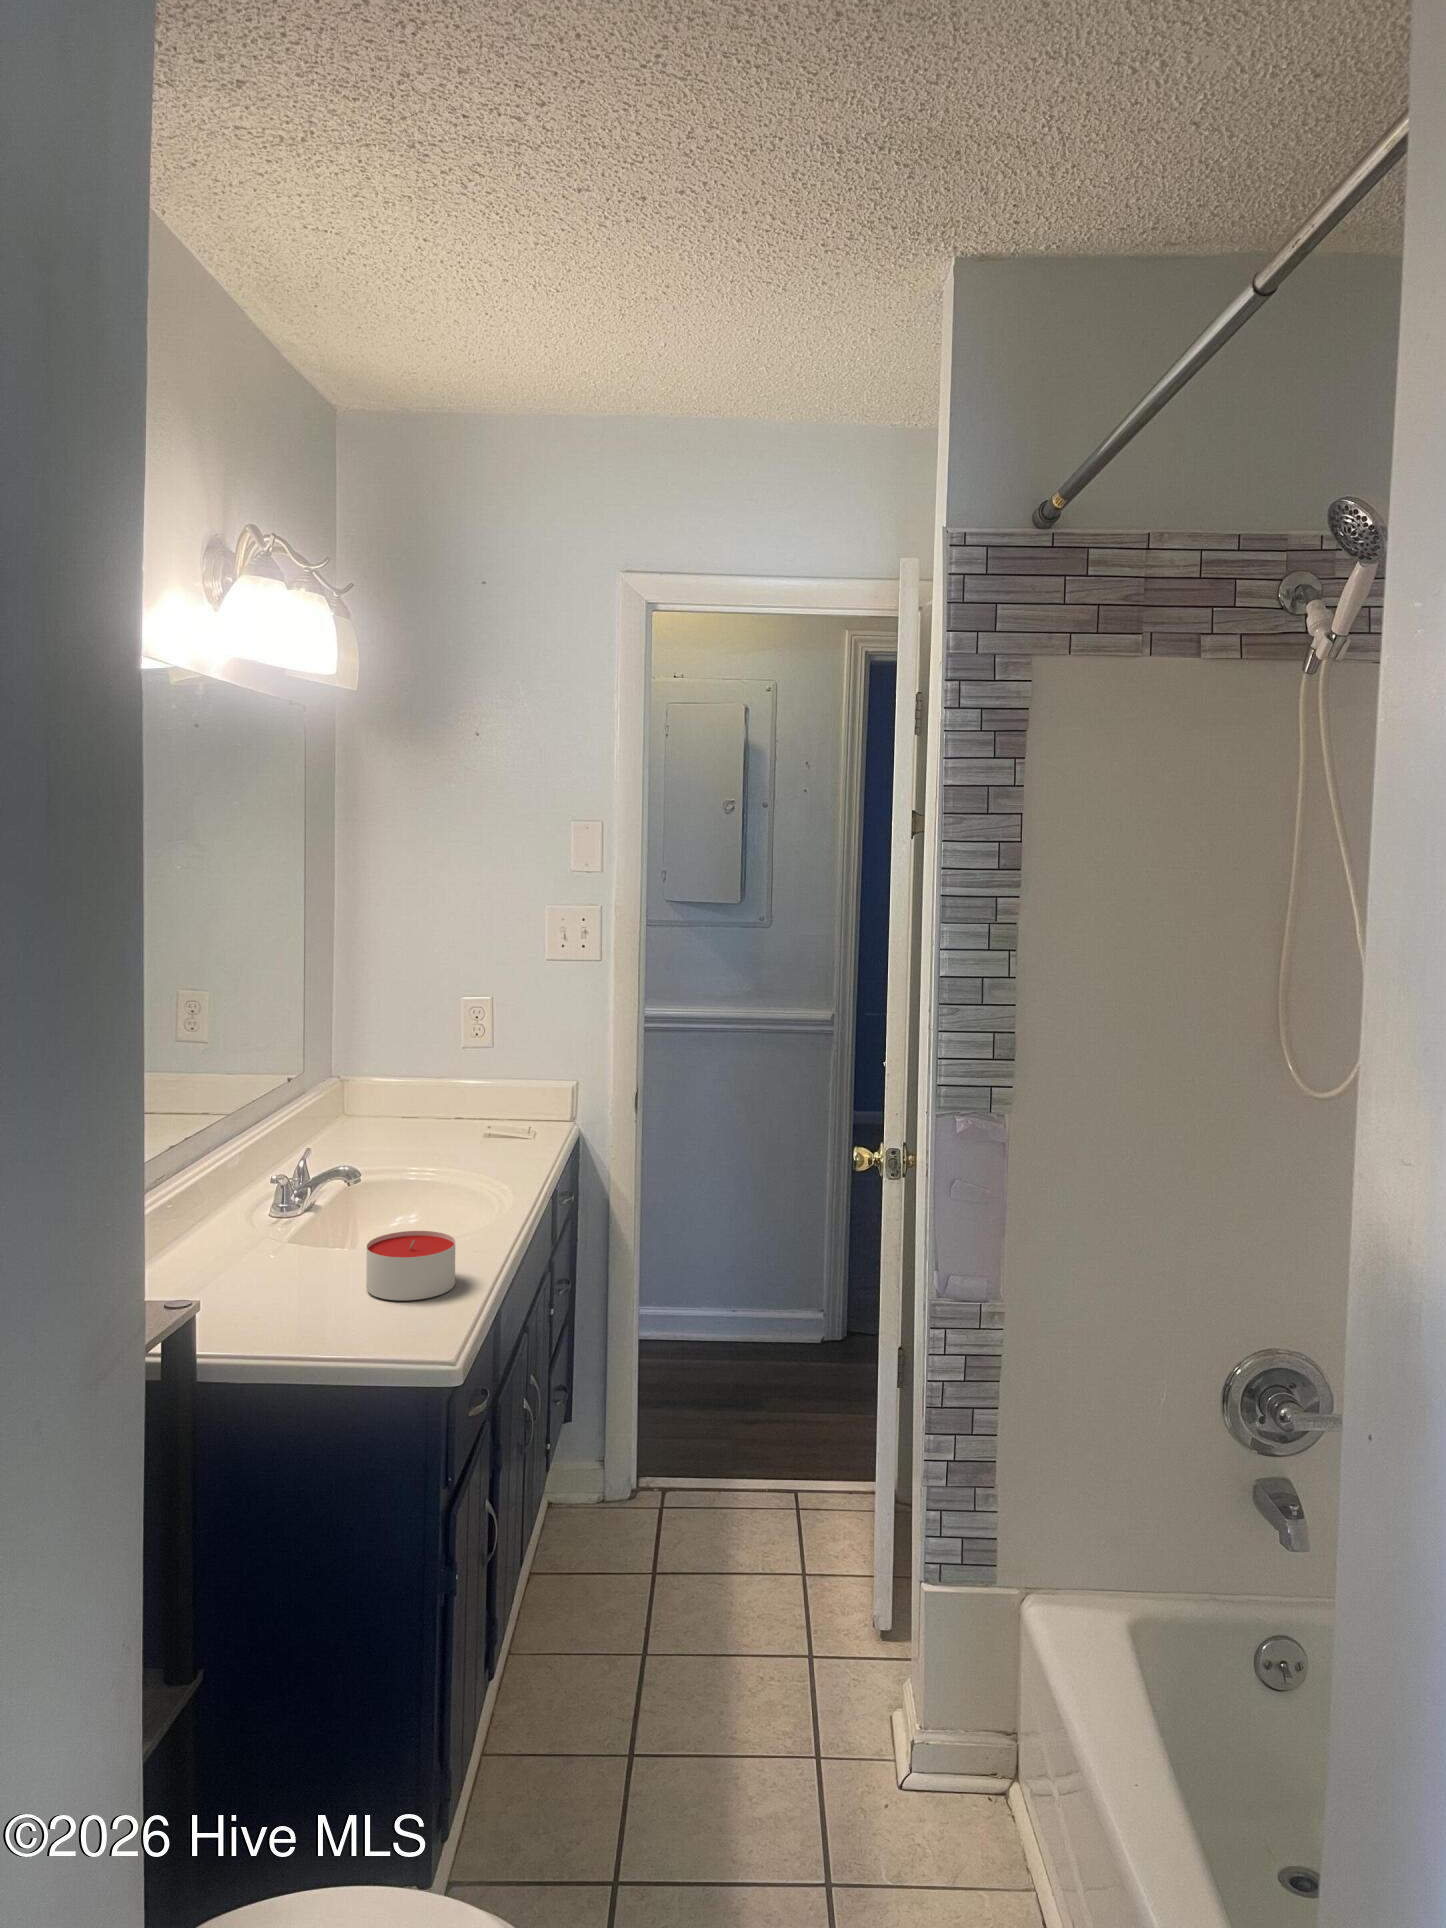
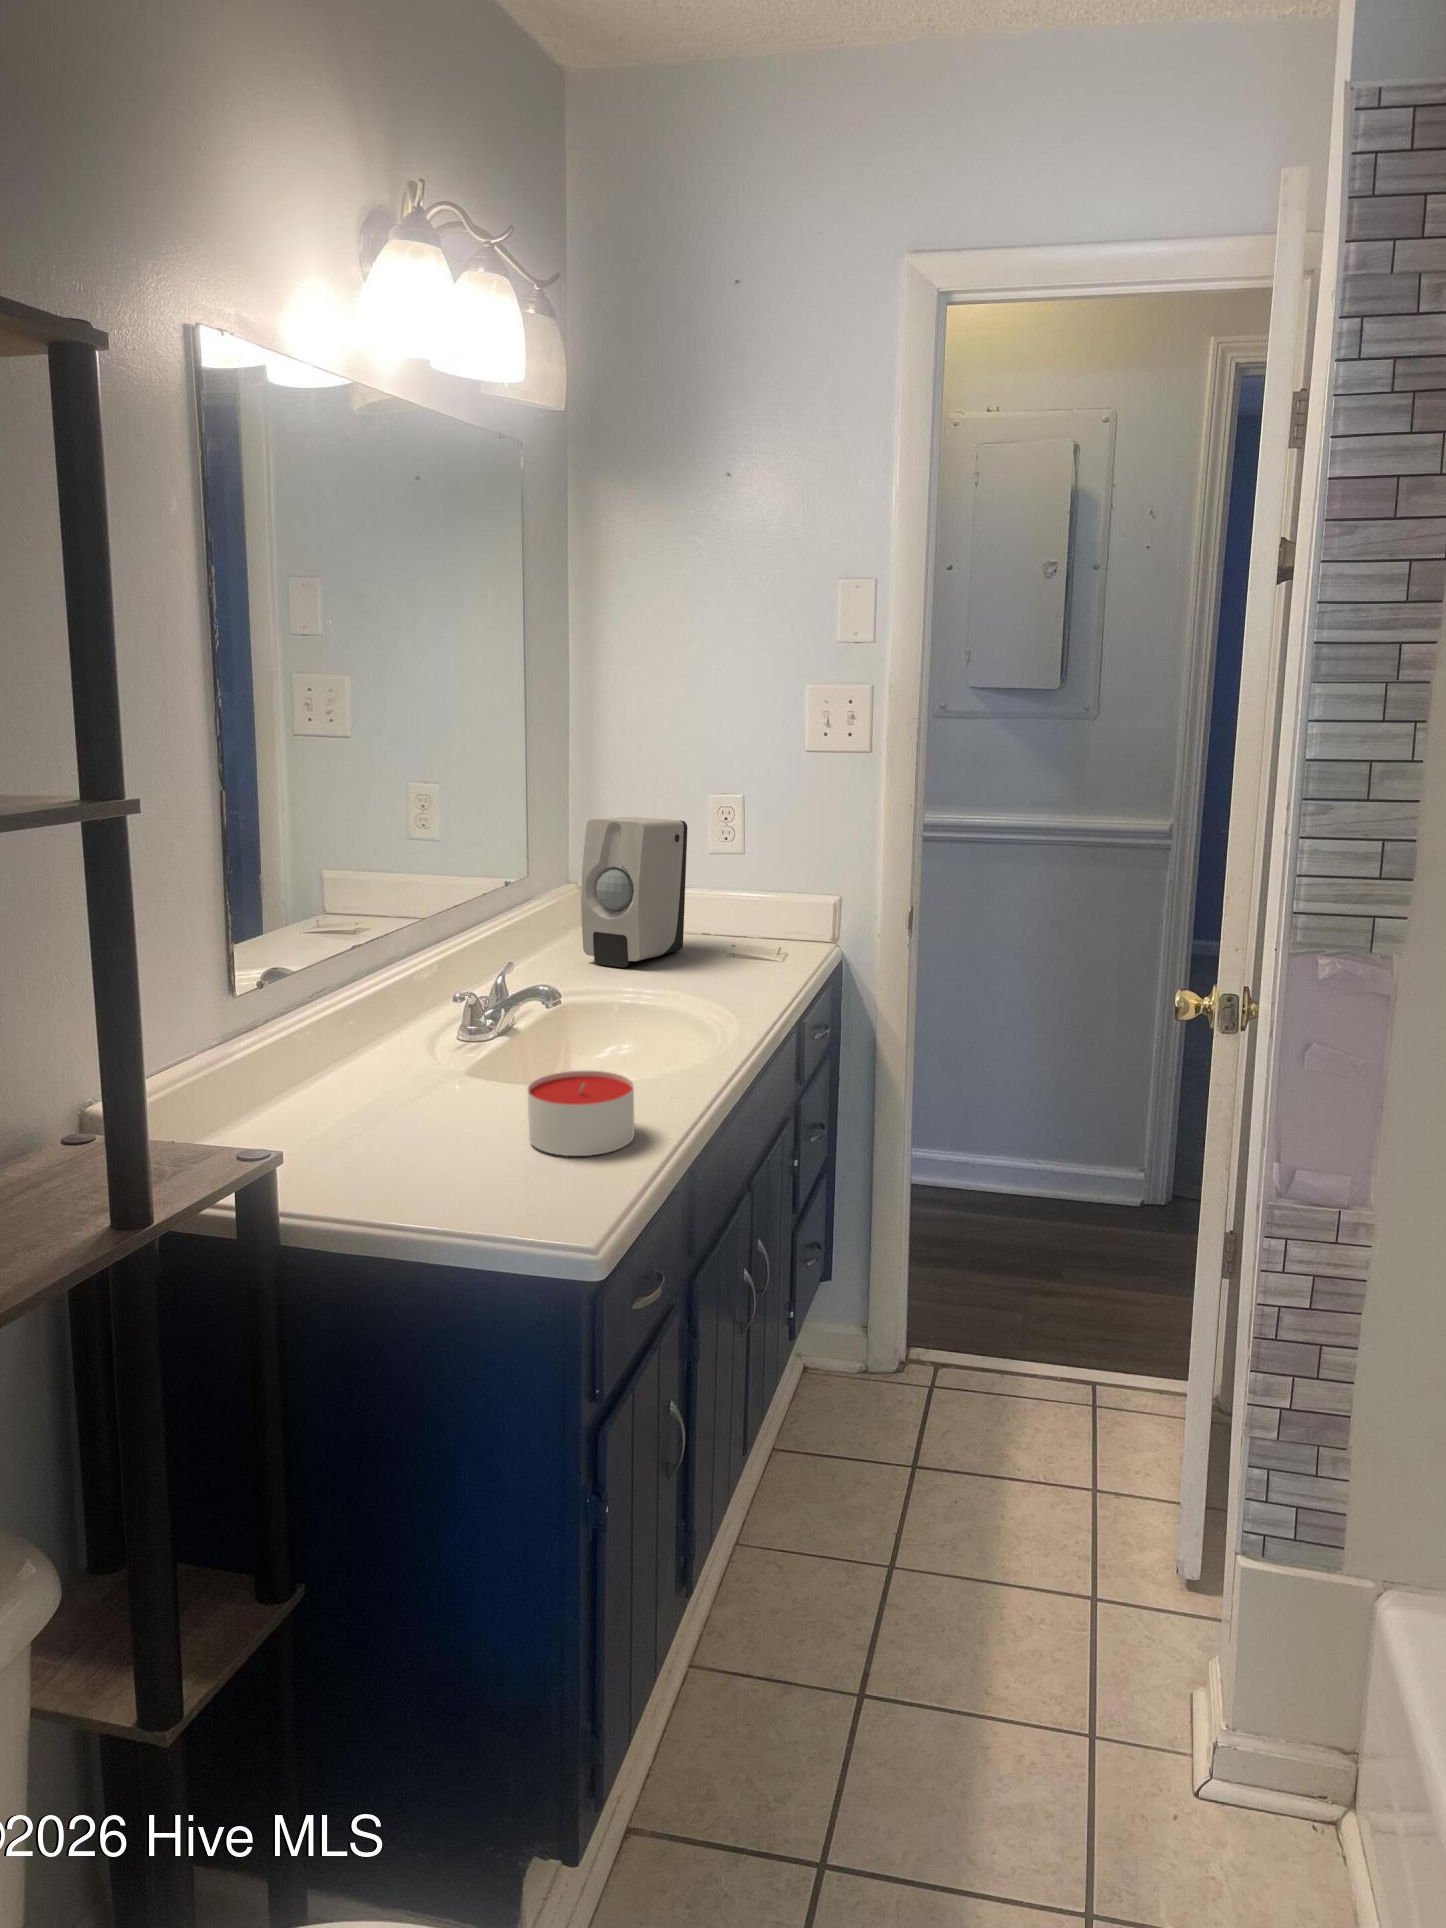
soap dispenser: none [359,1018,451,1149] -> present [581,817,687,967]

